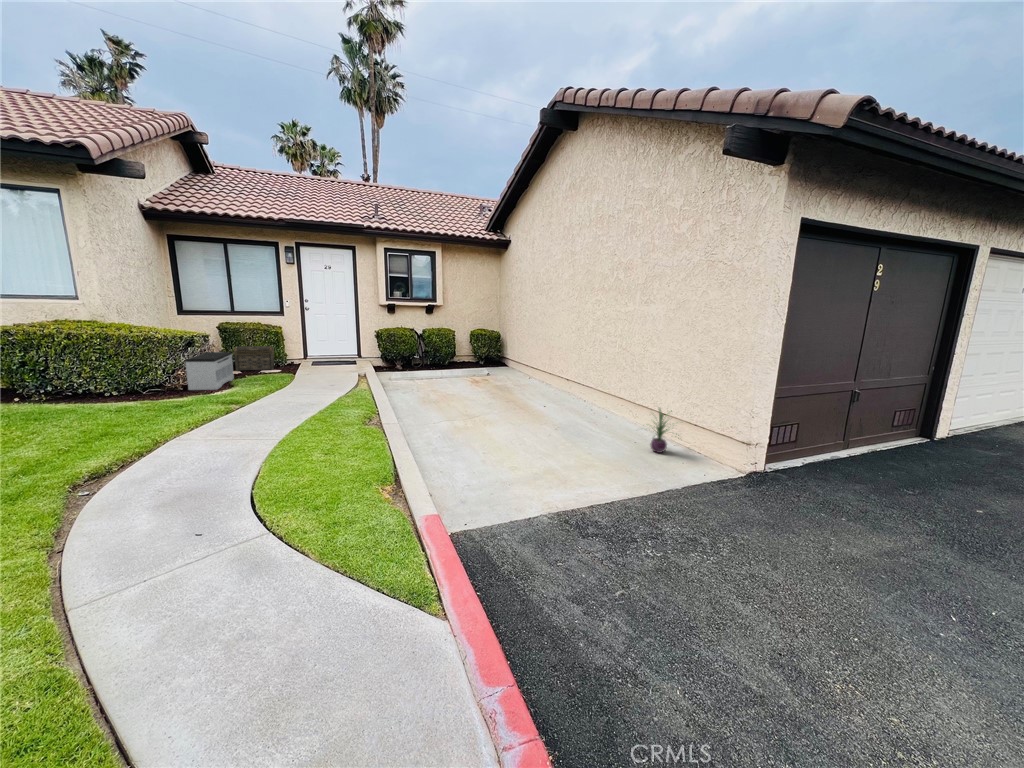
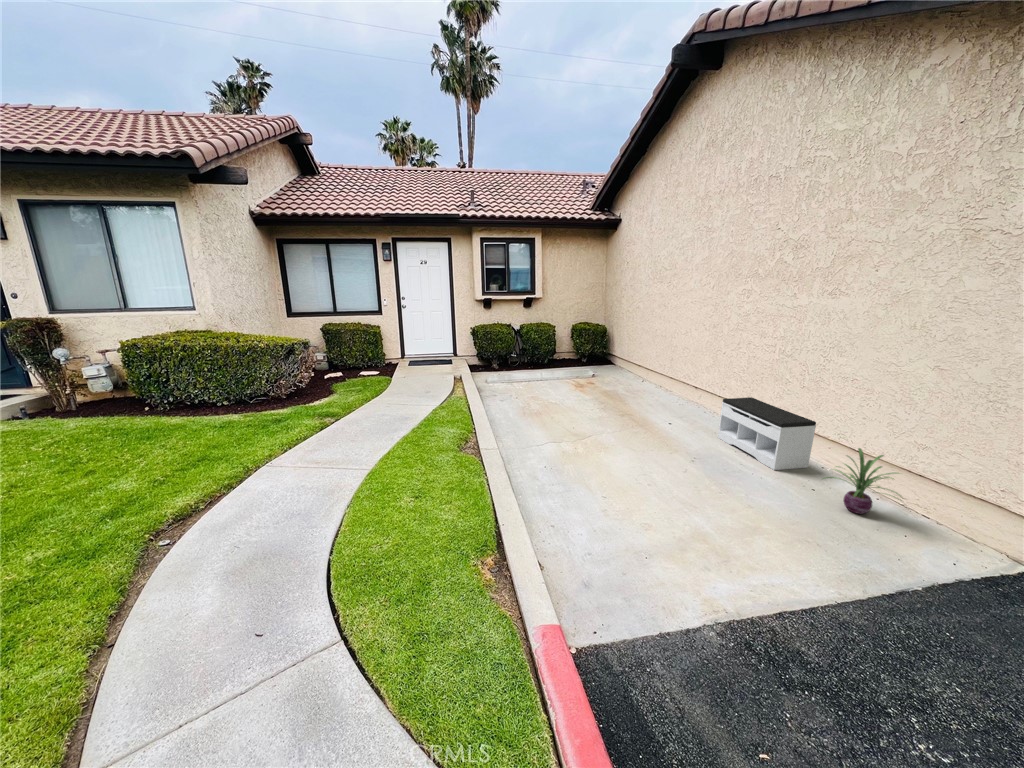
basket: present [234,346,274,371] -> none [336,346,375,372]
bench: present [185,352,234,390] -> present [718,397,816,470]

